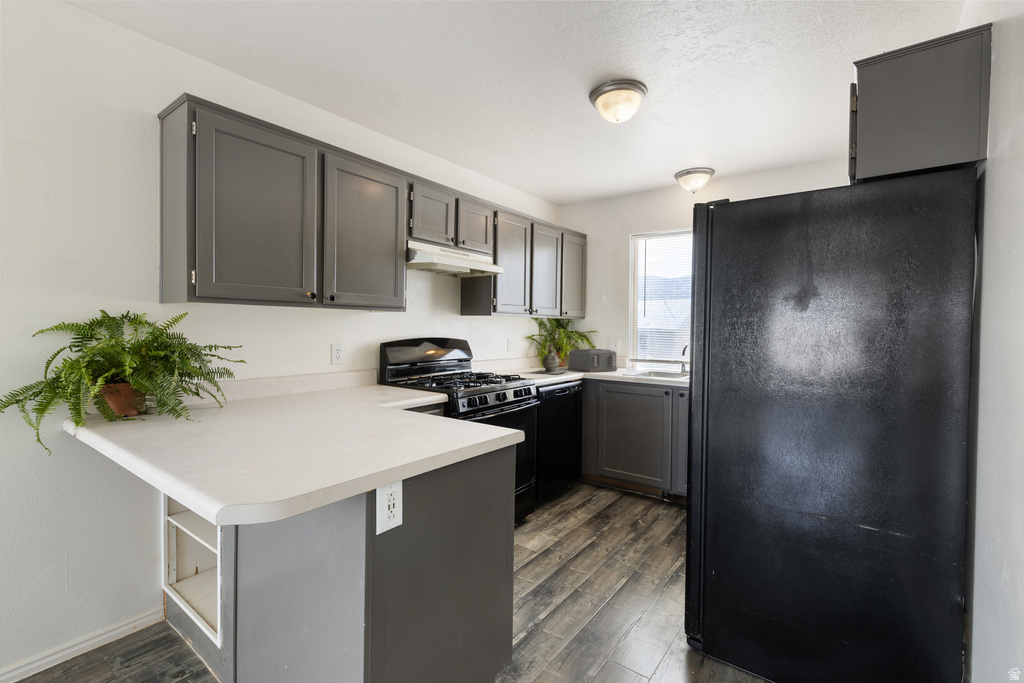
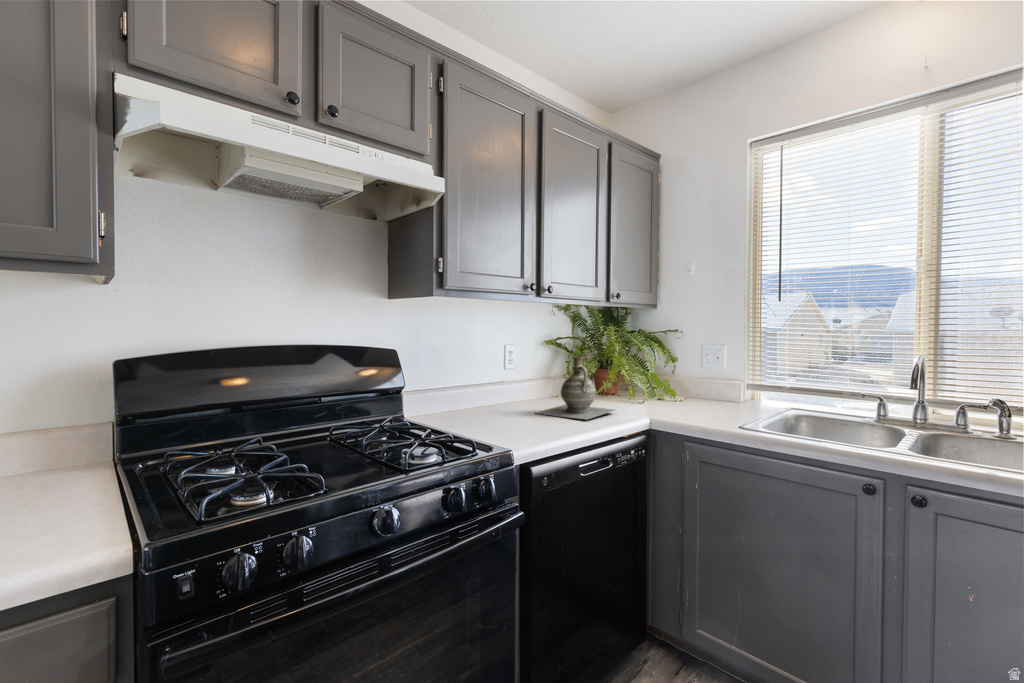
toaster: present [568,349,617,372] -> none [620,364,721,413]

